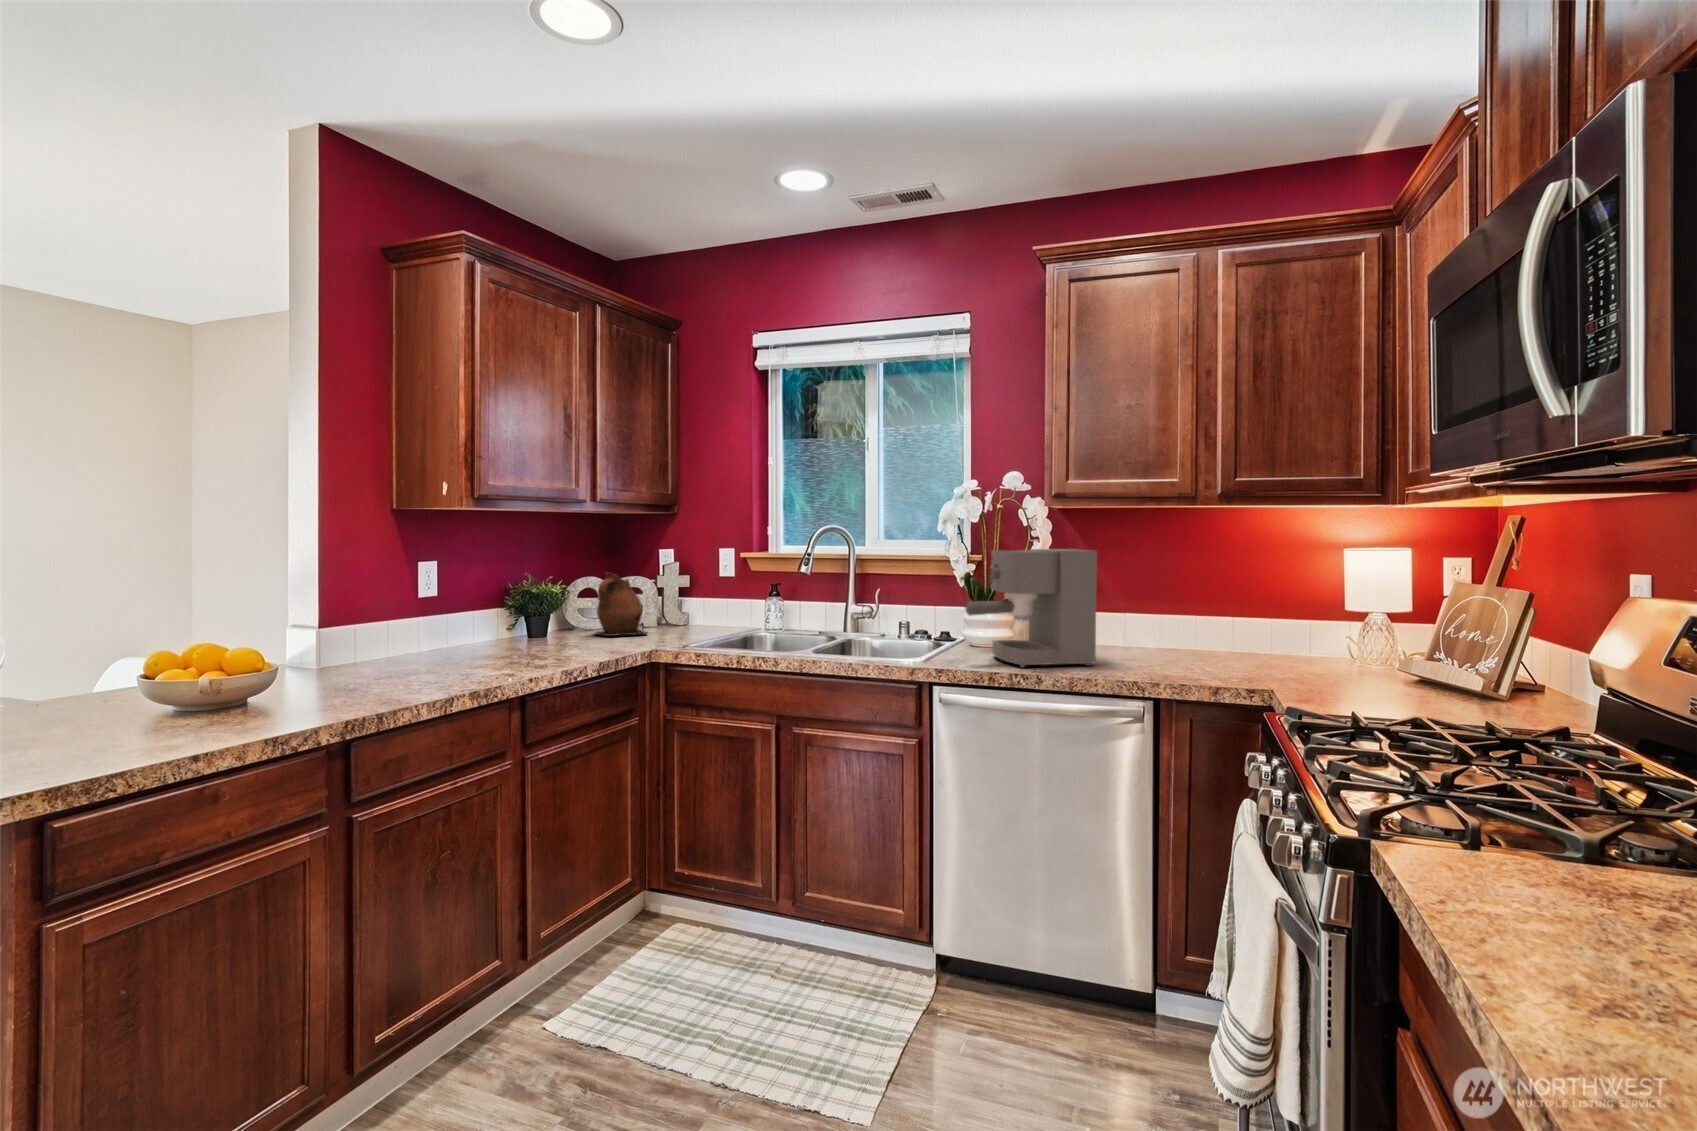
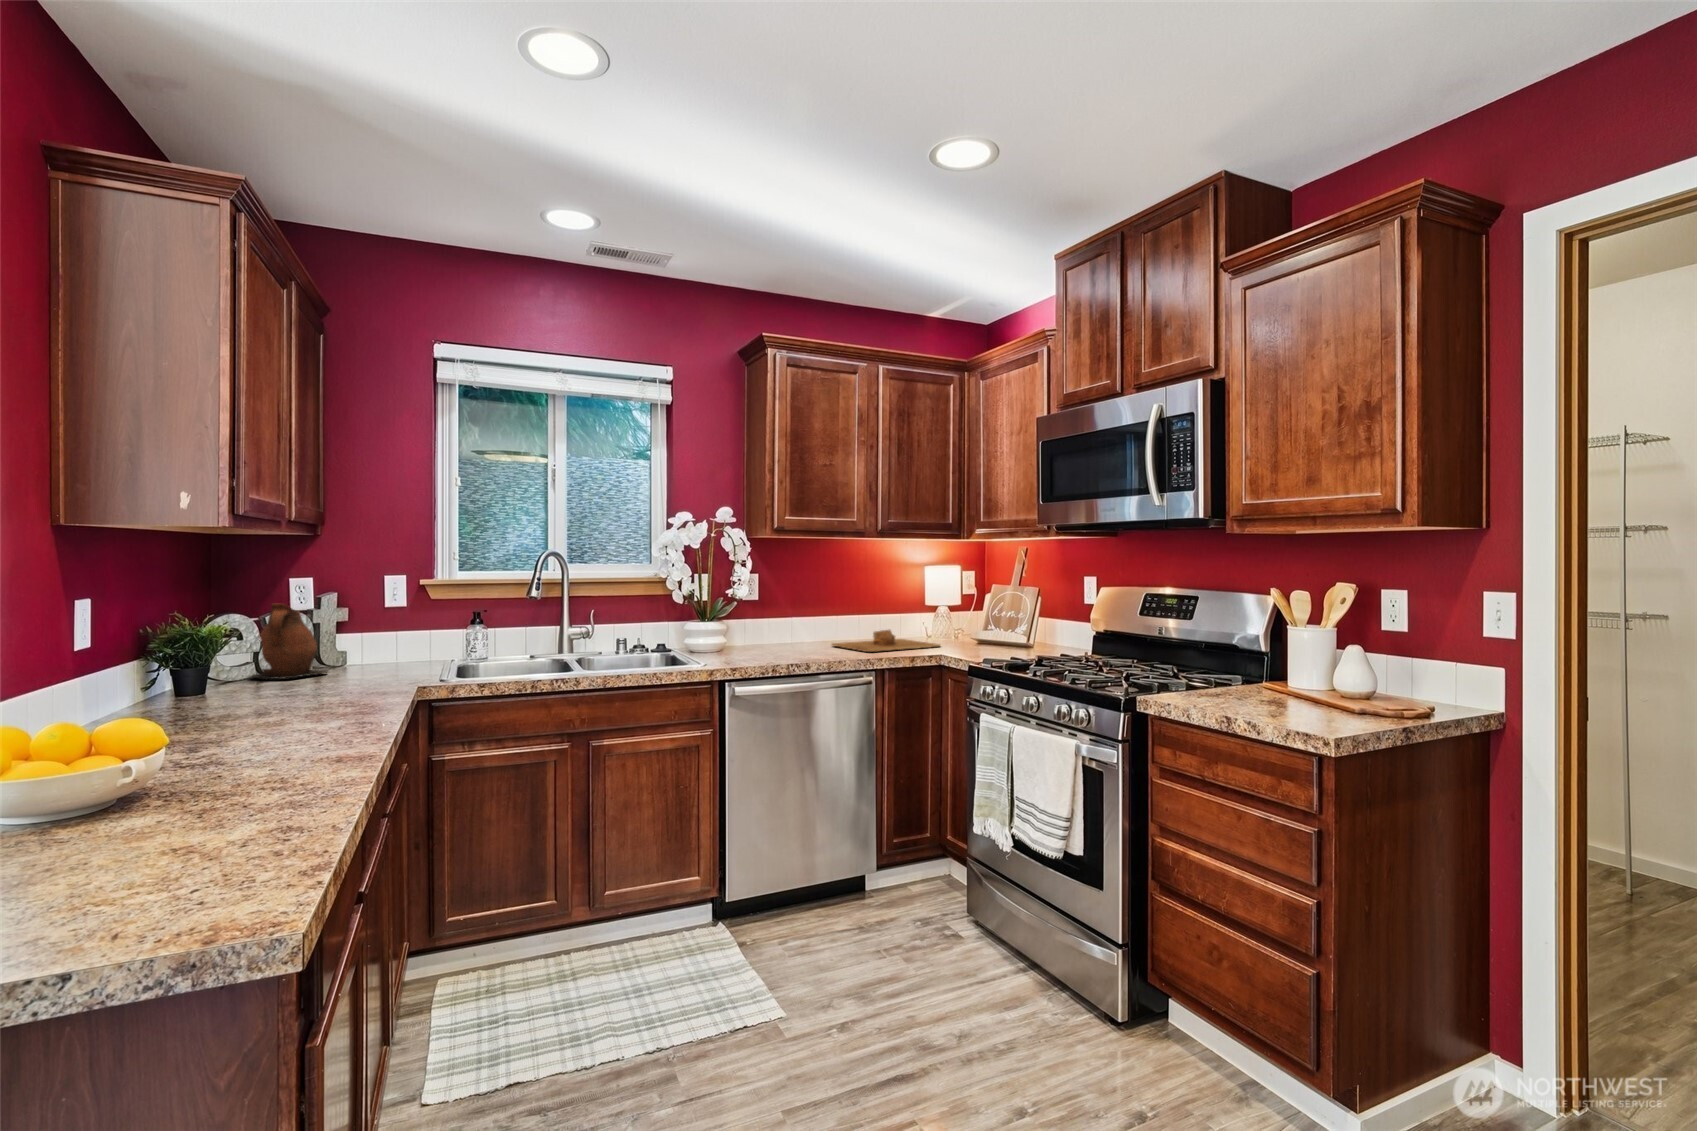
coffee maker: present [965,549,1097,667] -> none [737,569,825,663]
cutting board: none [1154,638,1314,670] -> present [832,629,940,652]

